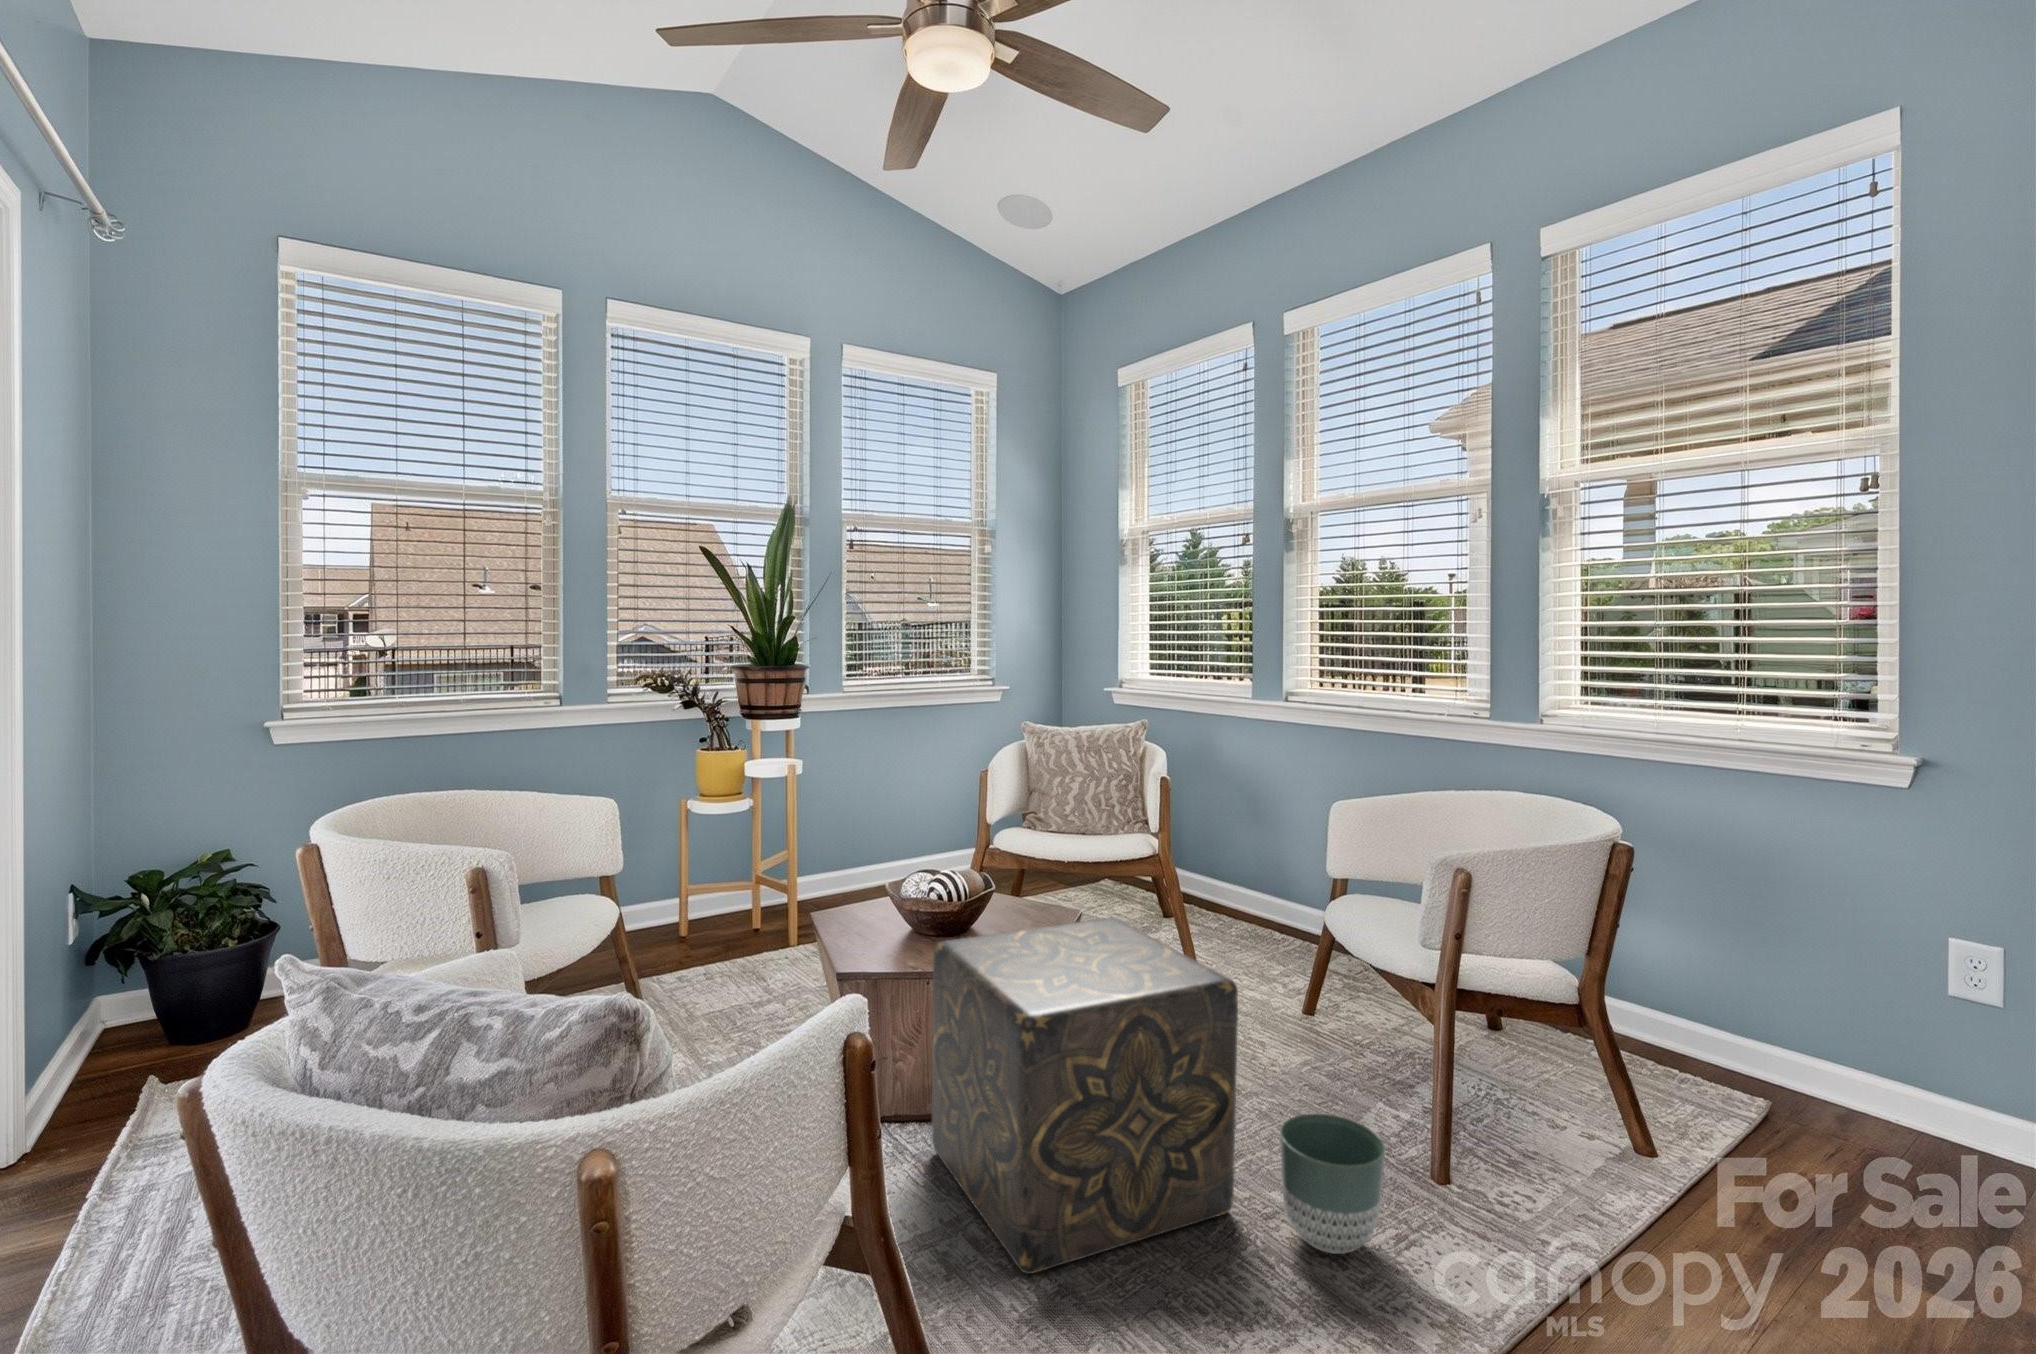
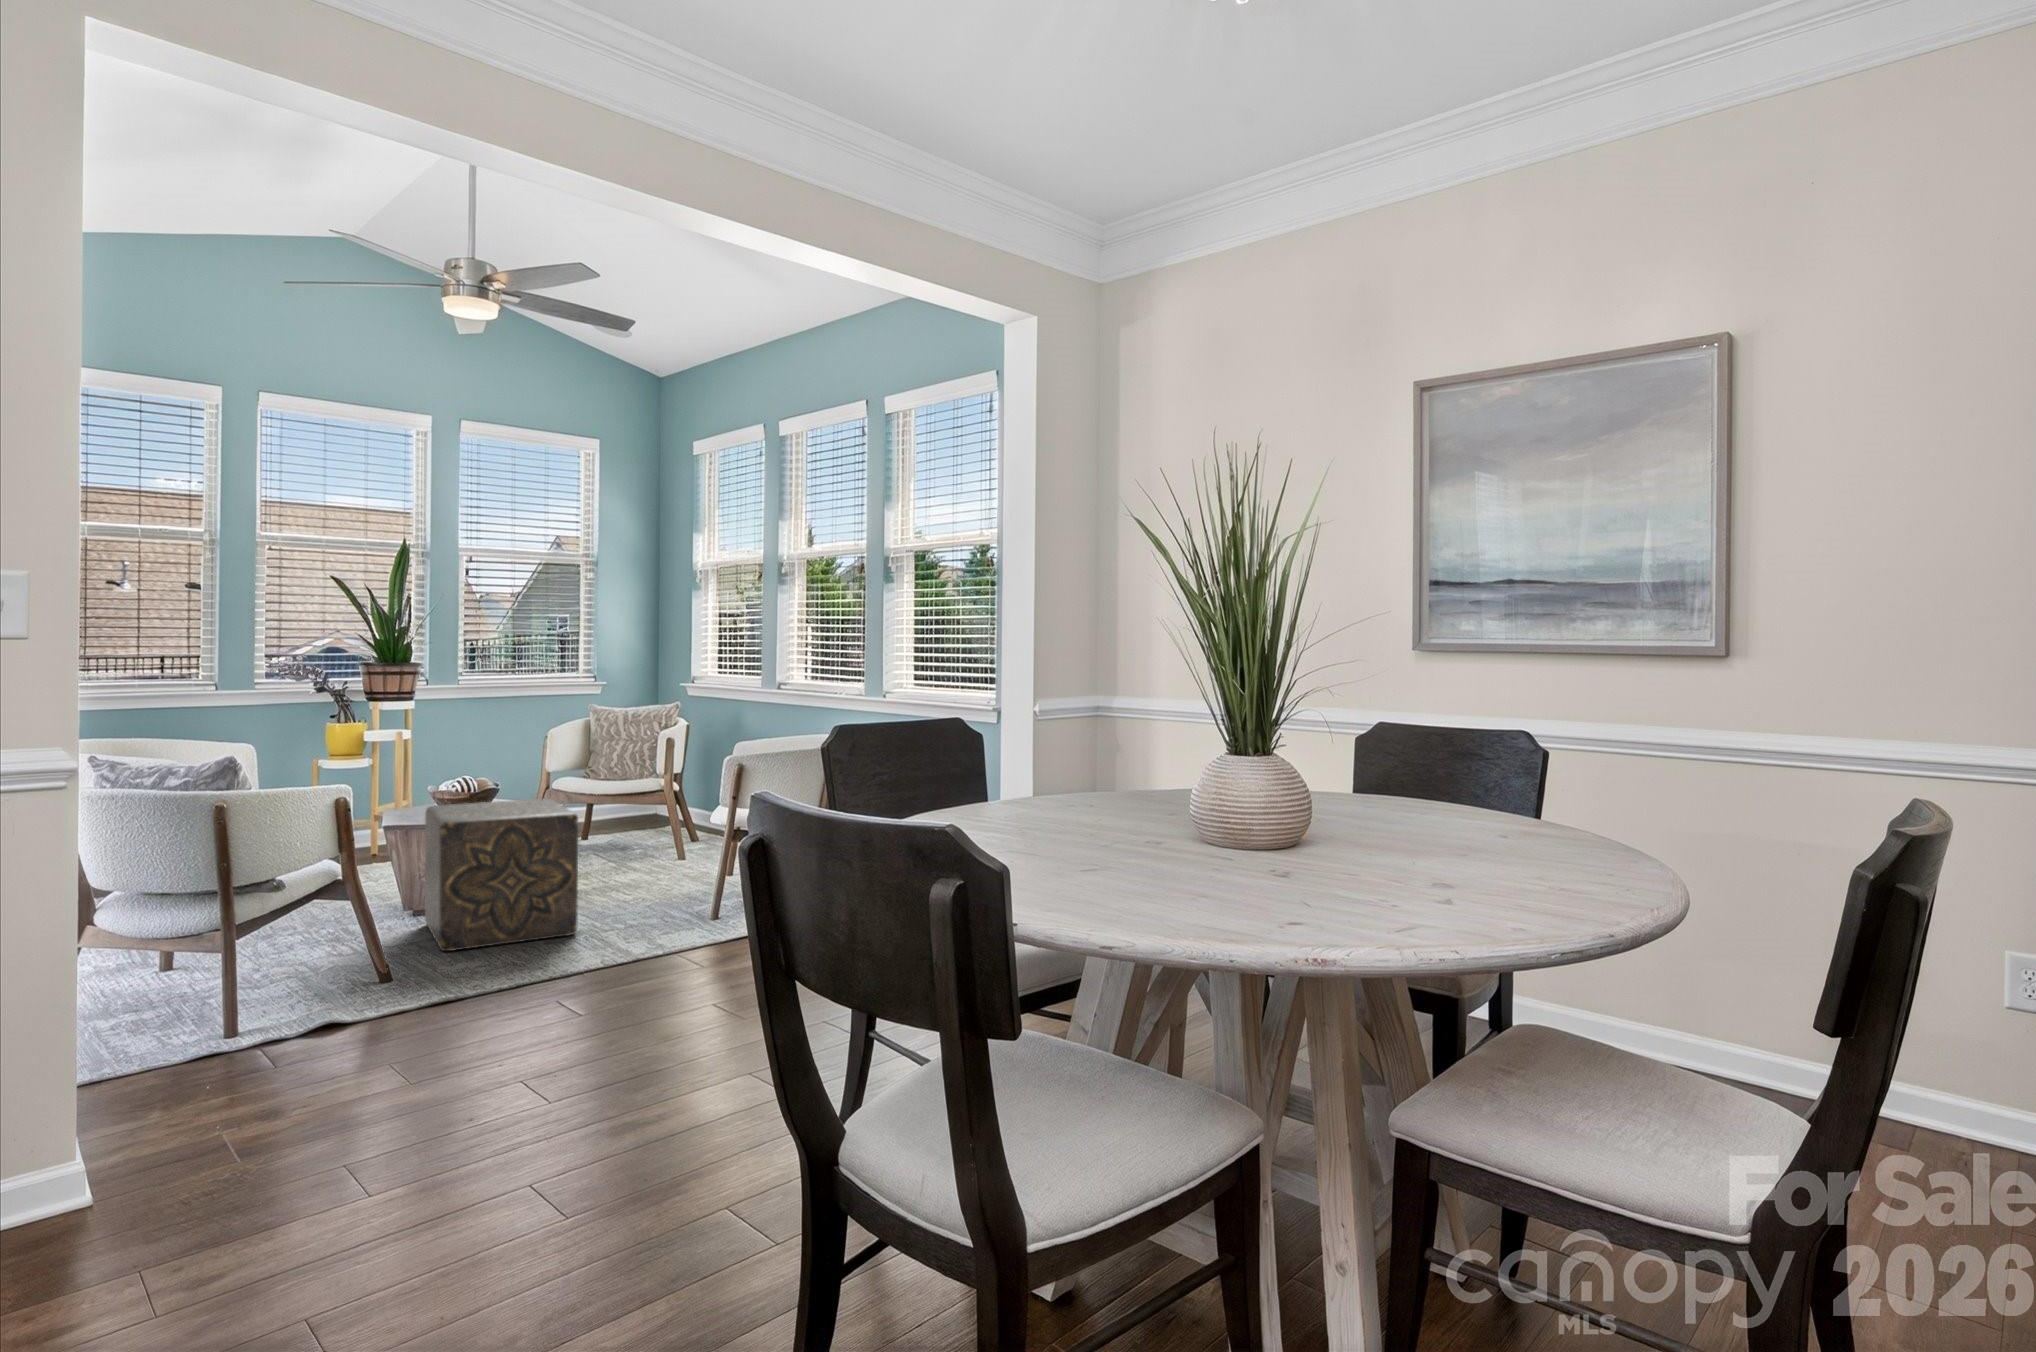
planter: present [1280,1114,1385,1254] -> none [590,882,643,942]

